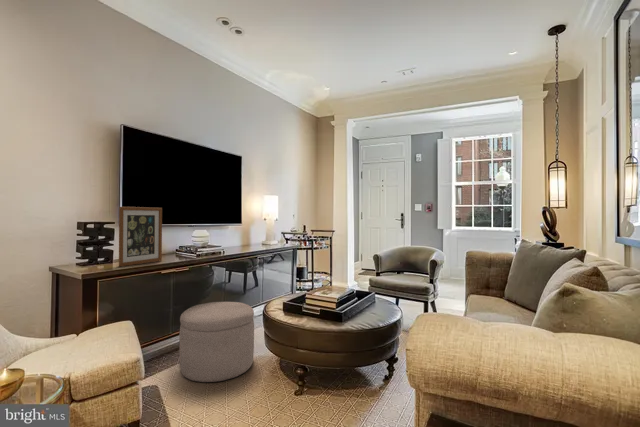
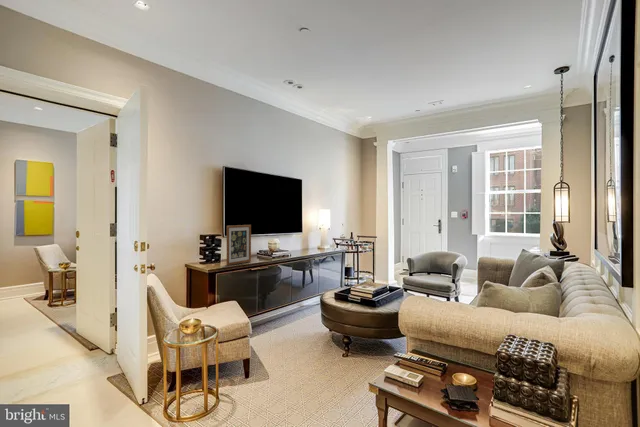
ottoman: present [179,302,254,382] -> none [265,291,314,345]

